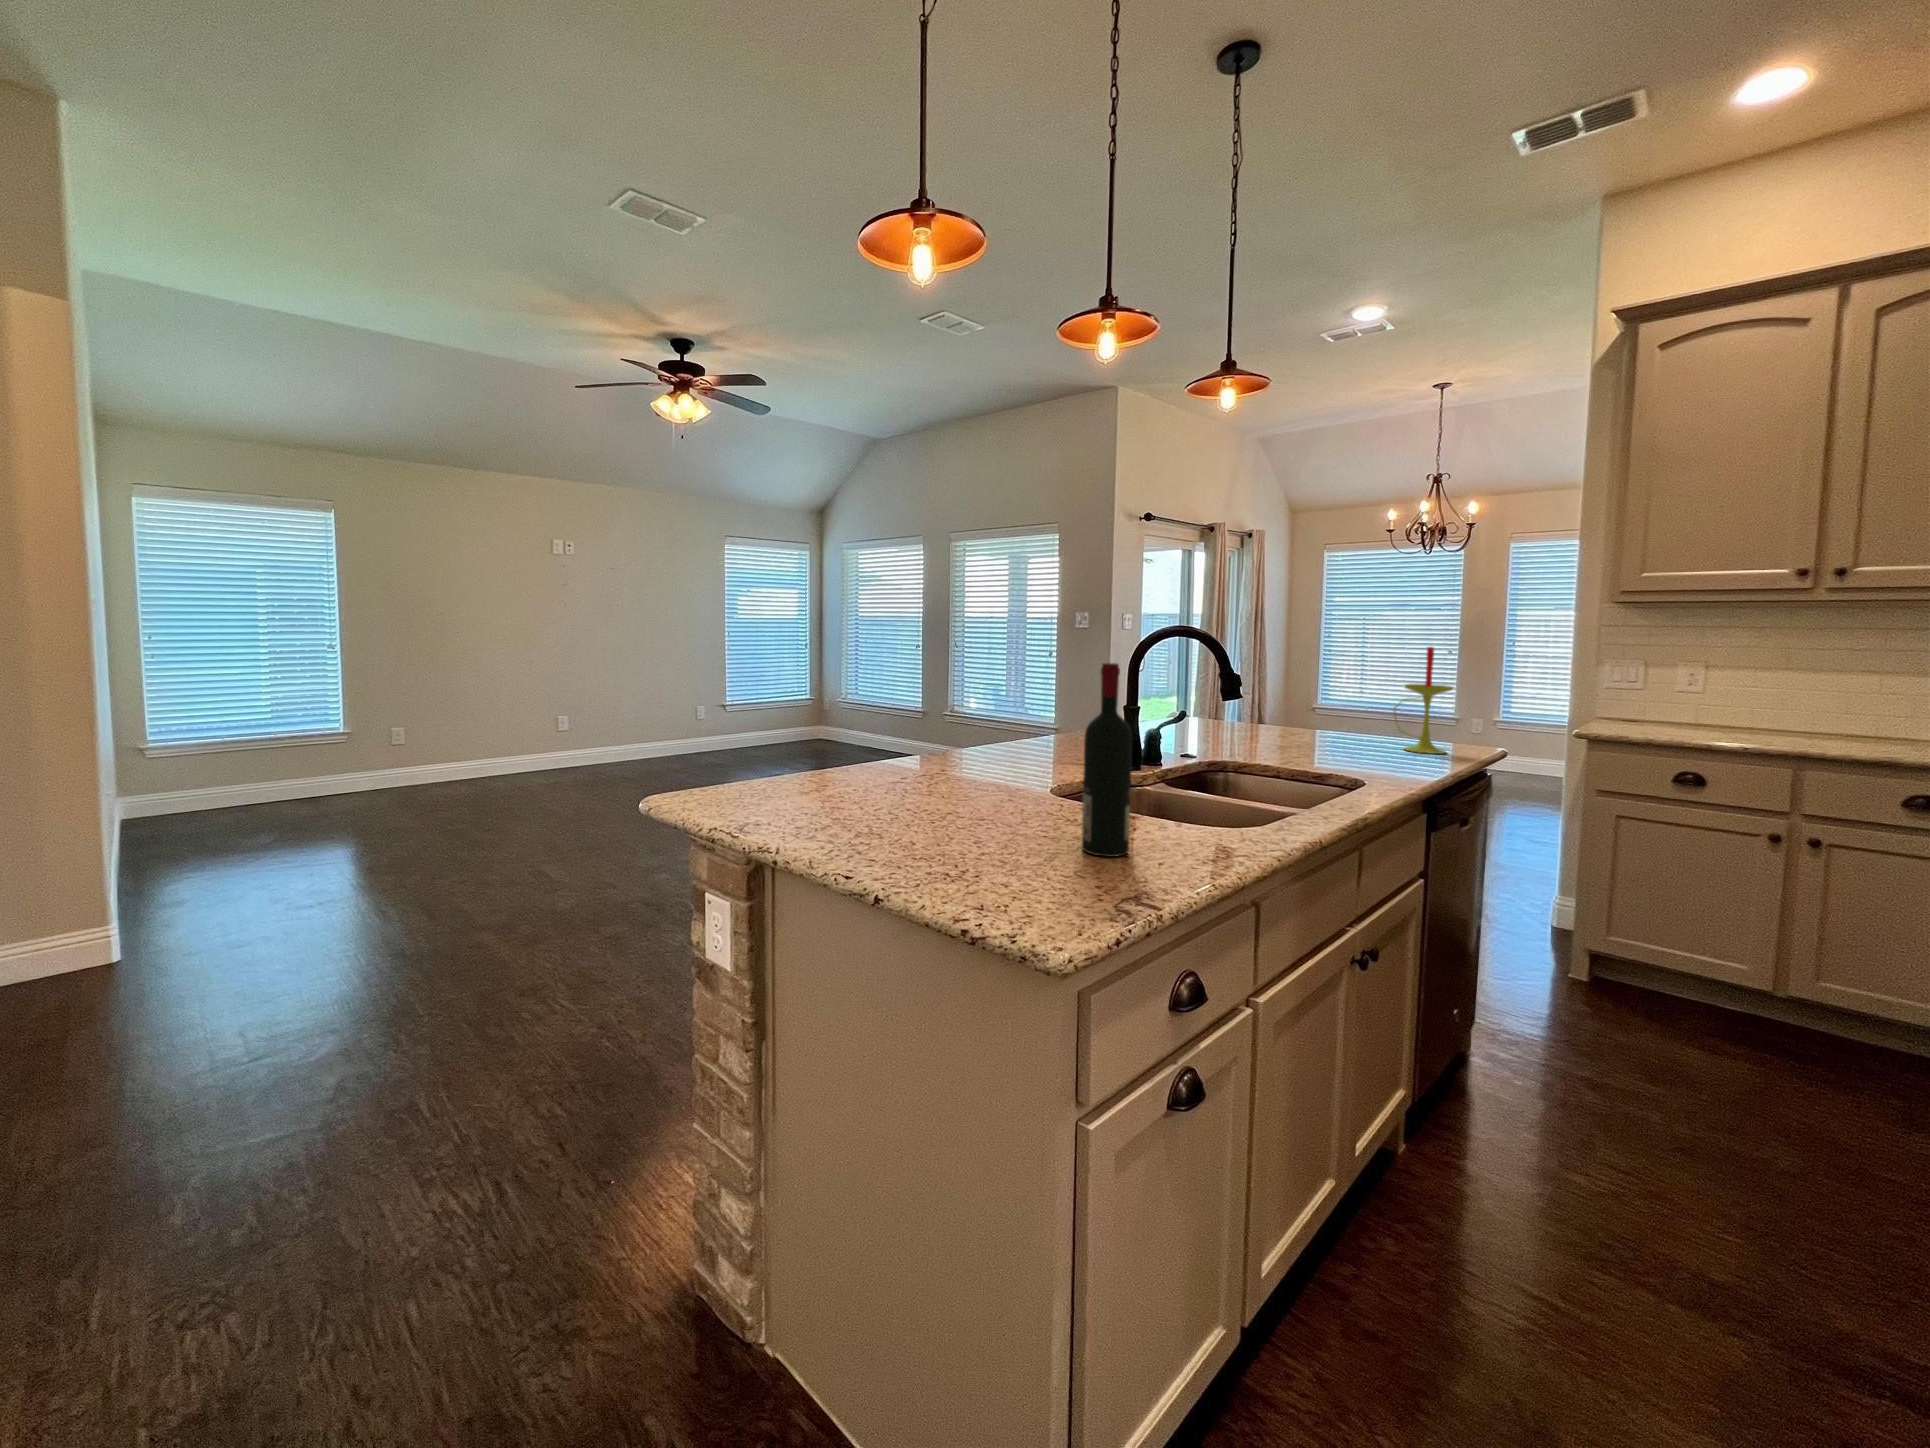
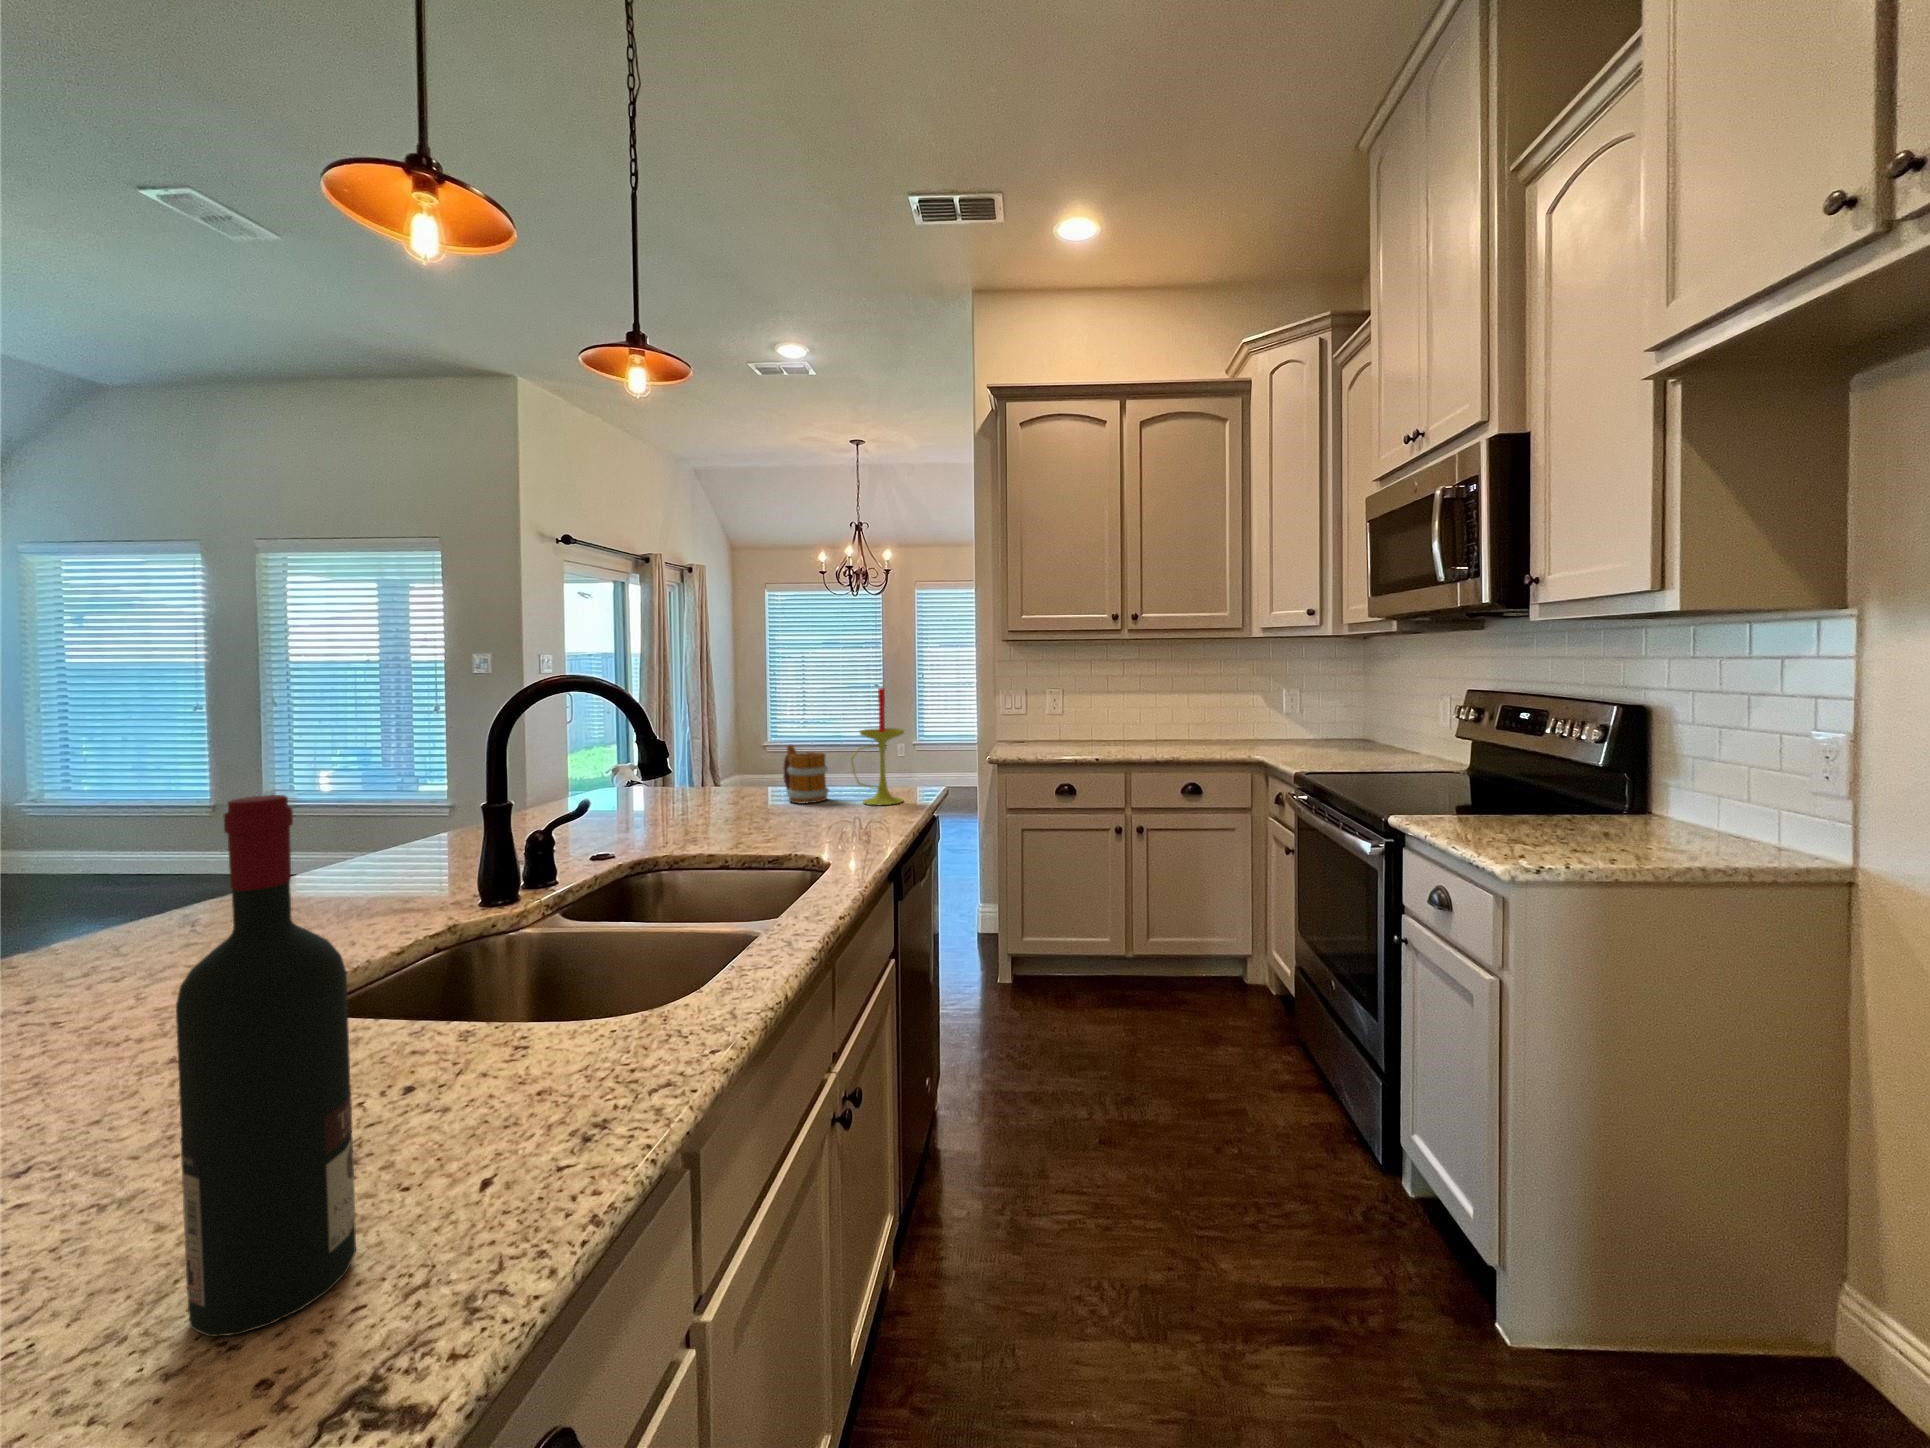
mug: none [1328,693,1371,744] -> present [783,745,829,804]

